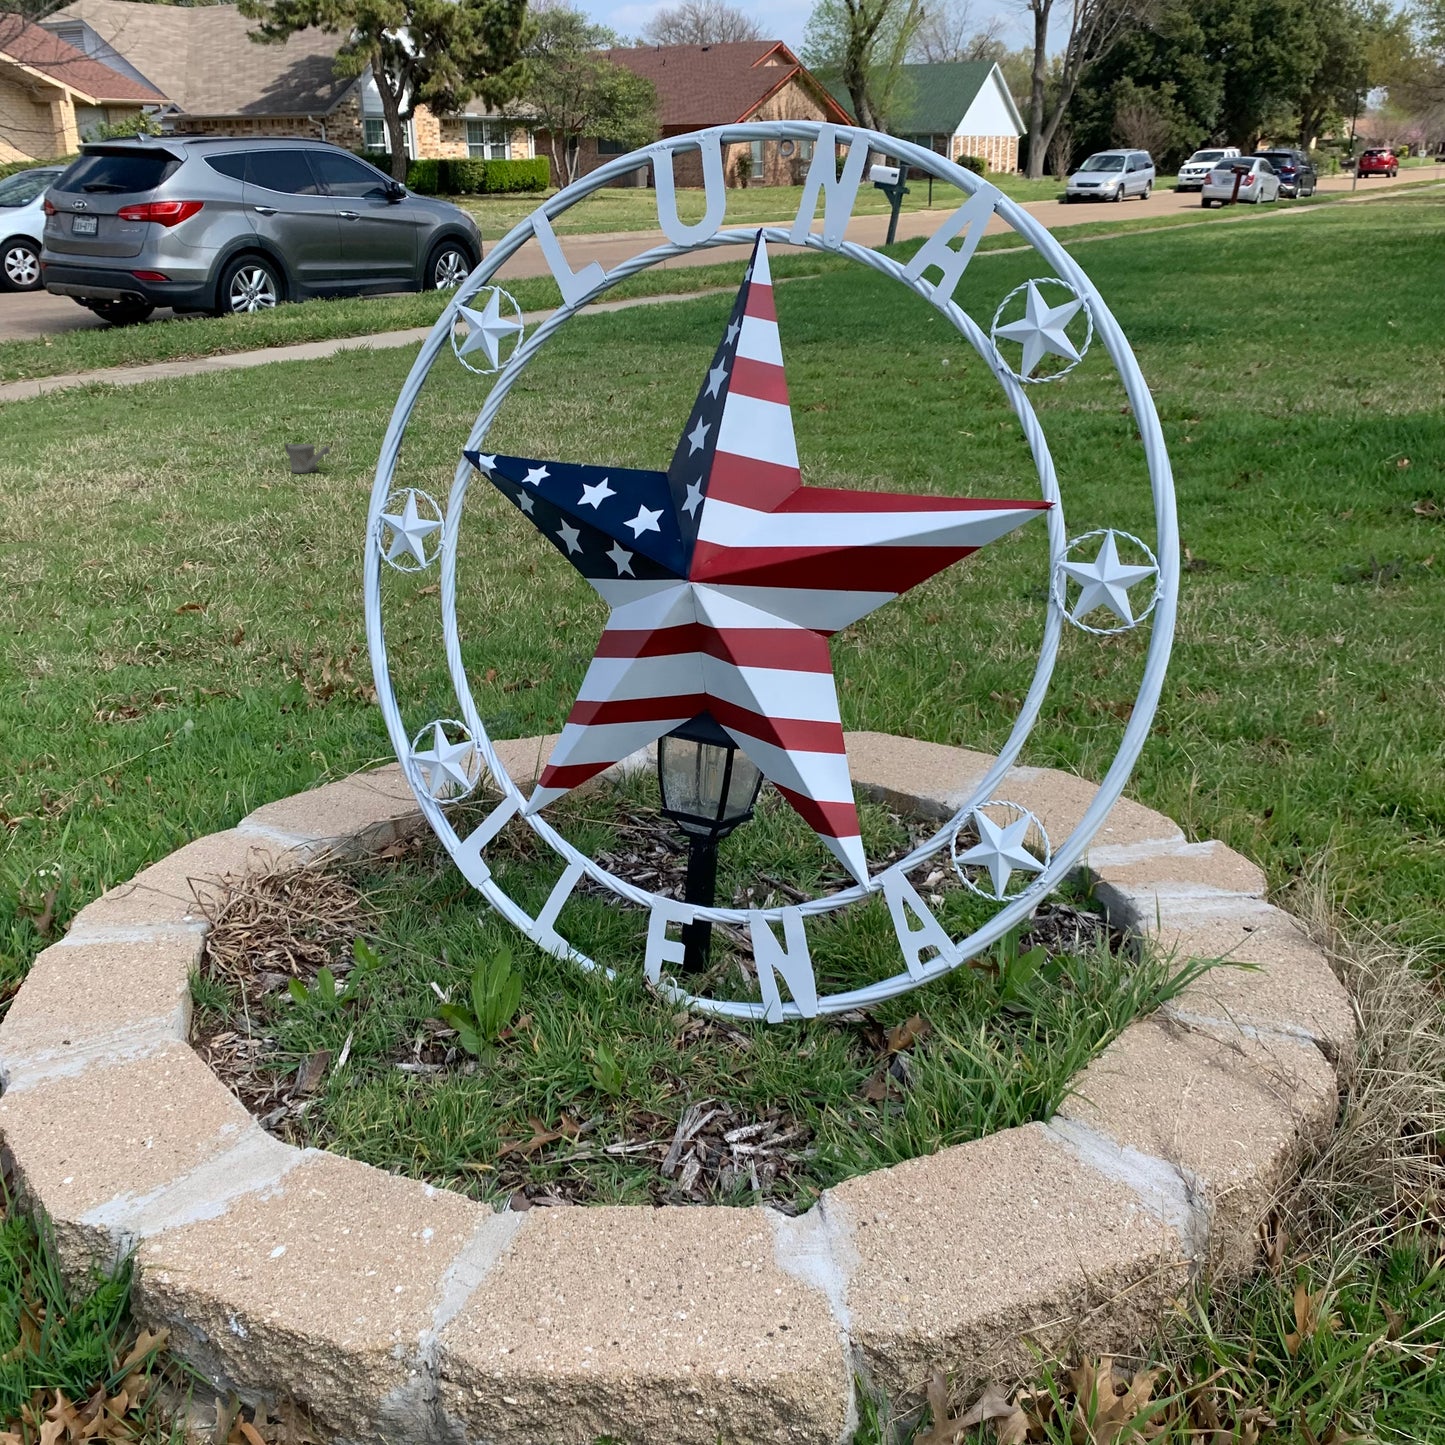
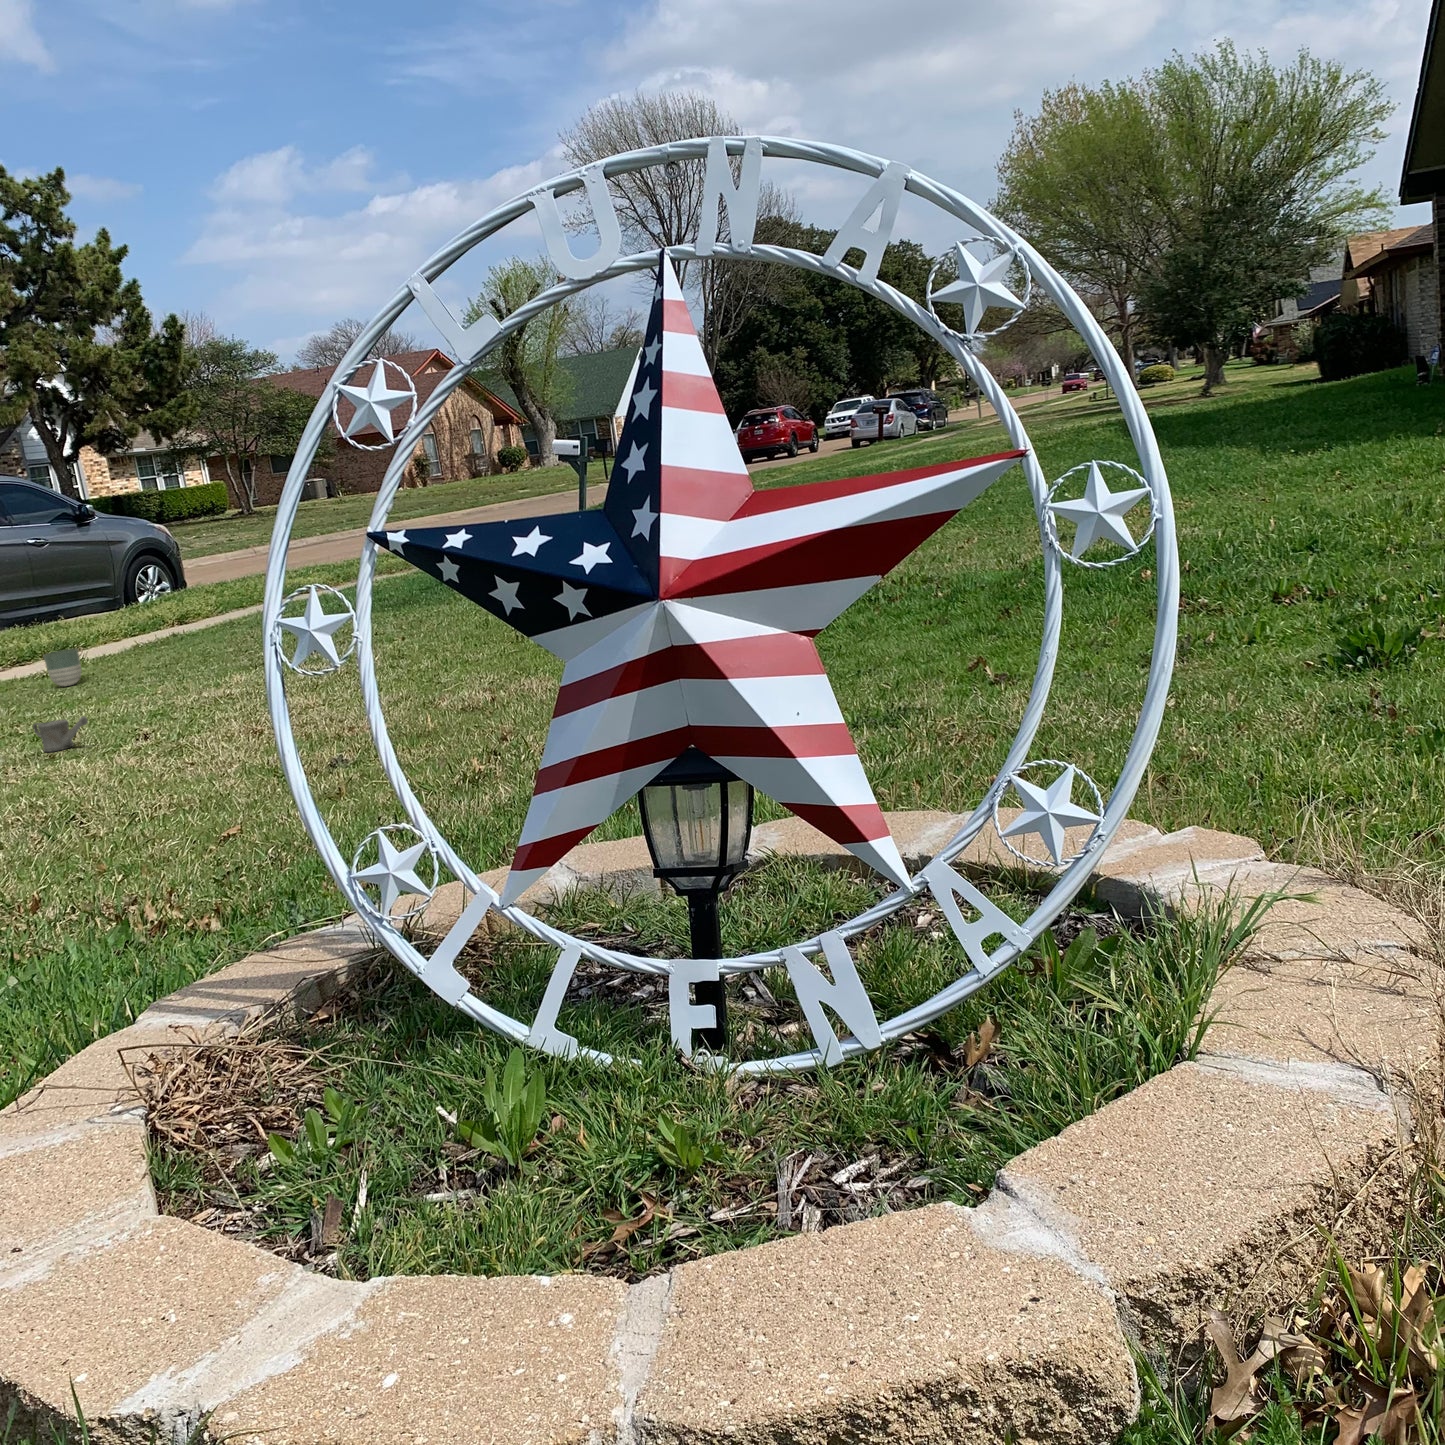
planter: none [315,360,347,395] -> present [43,649,81,686]

